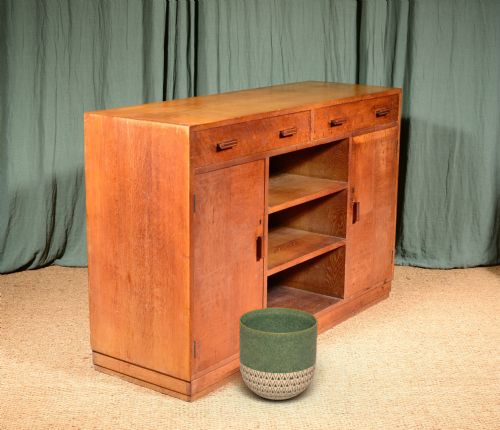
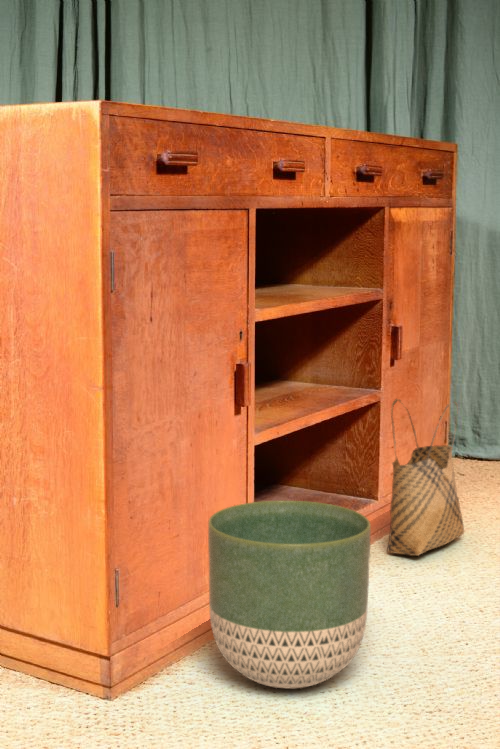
woven basket: none [346,244,392,332] -> present [388,399,464,556]

